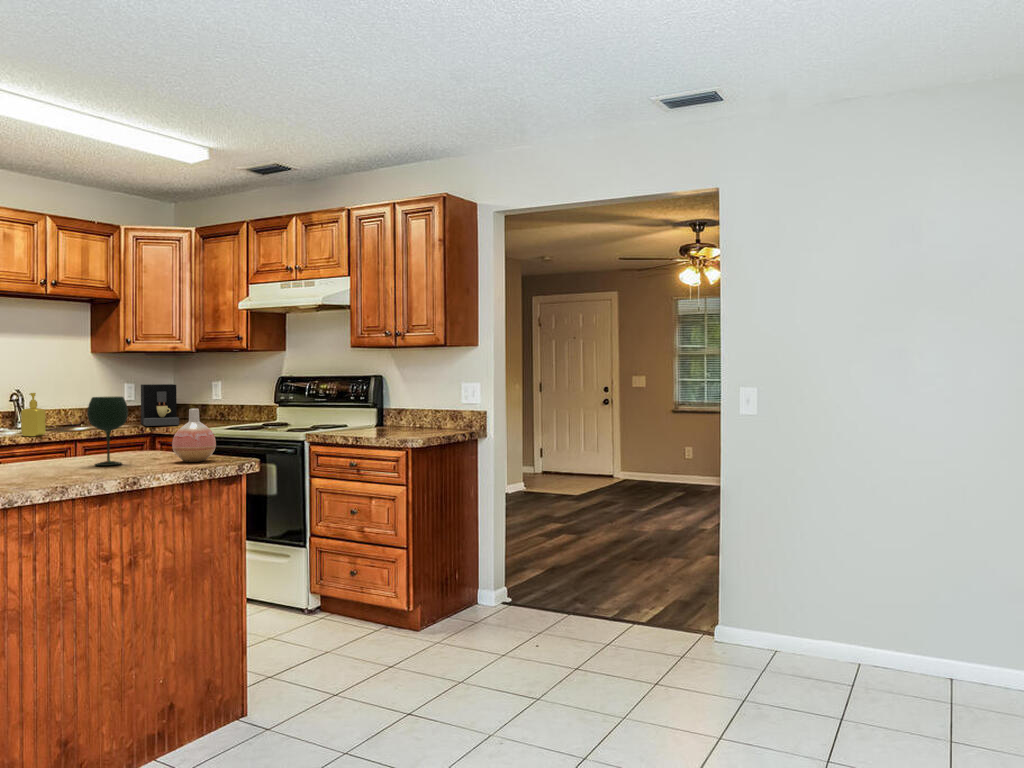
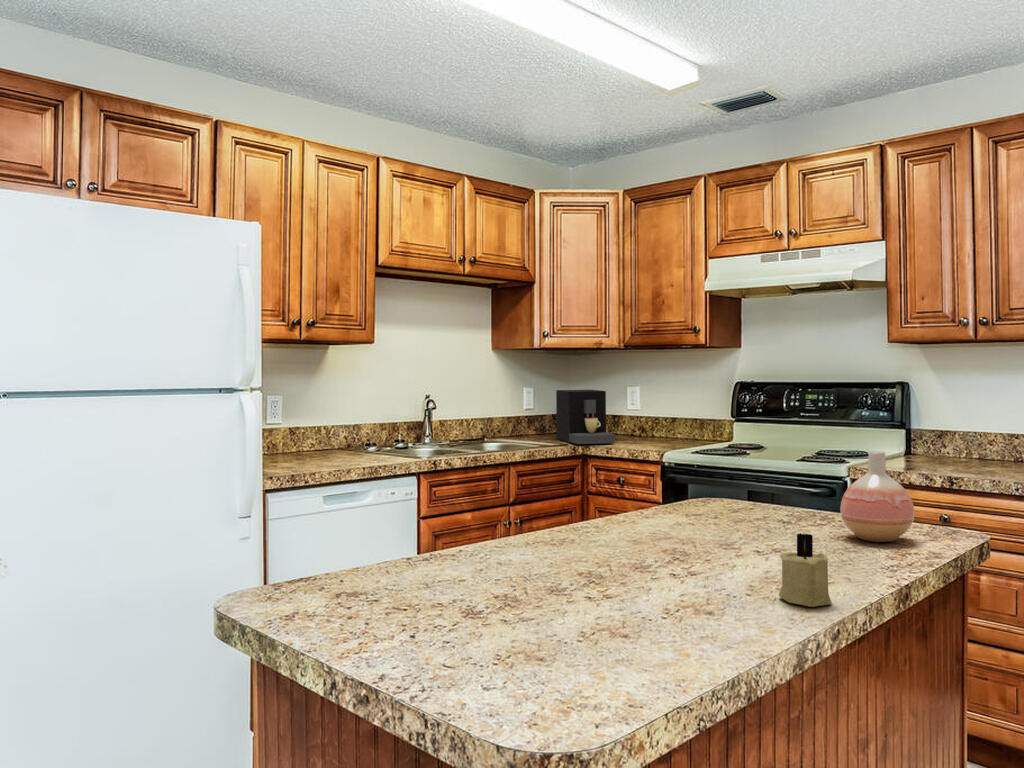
soap dispenser: present [21,393,45,436] -> none [455,404,481,459]
wine glass: present [87,397,128,466] -> none [720,431,782,546]
candle: none [51,445,80,483] -> present [779,533,832,607]

